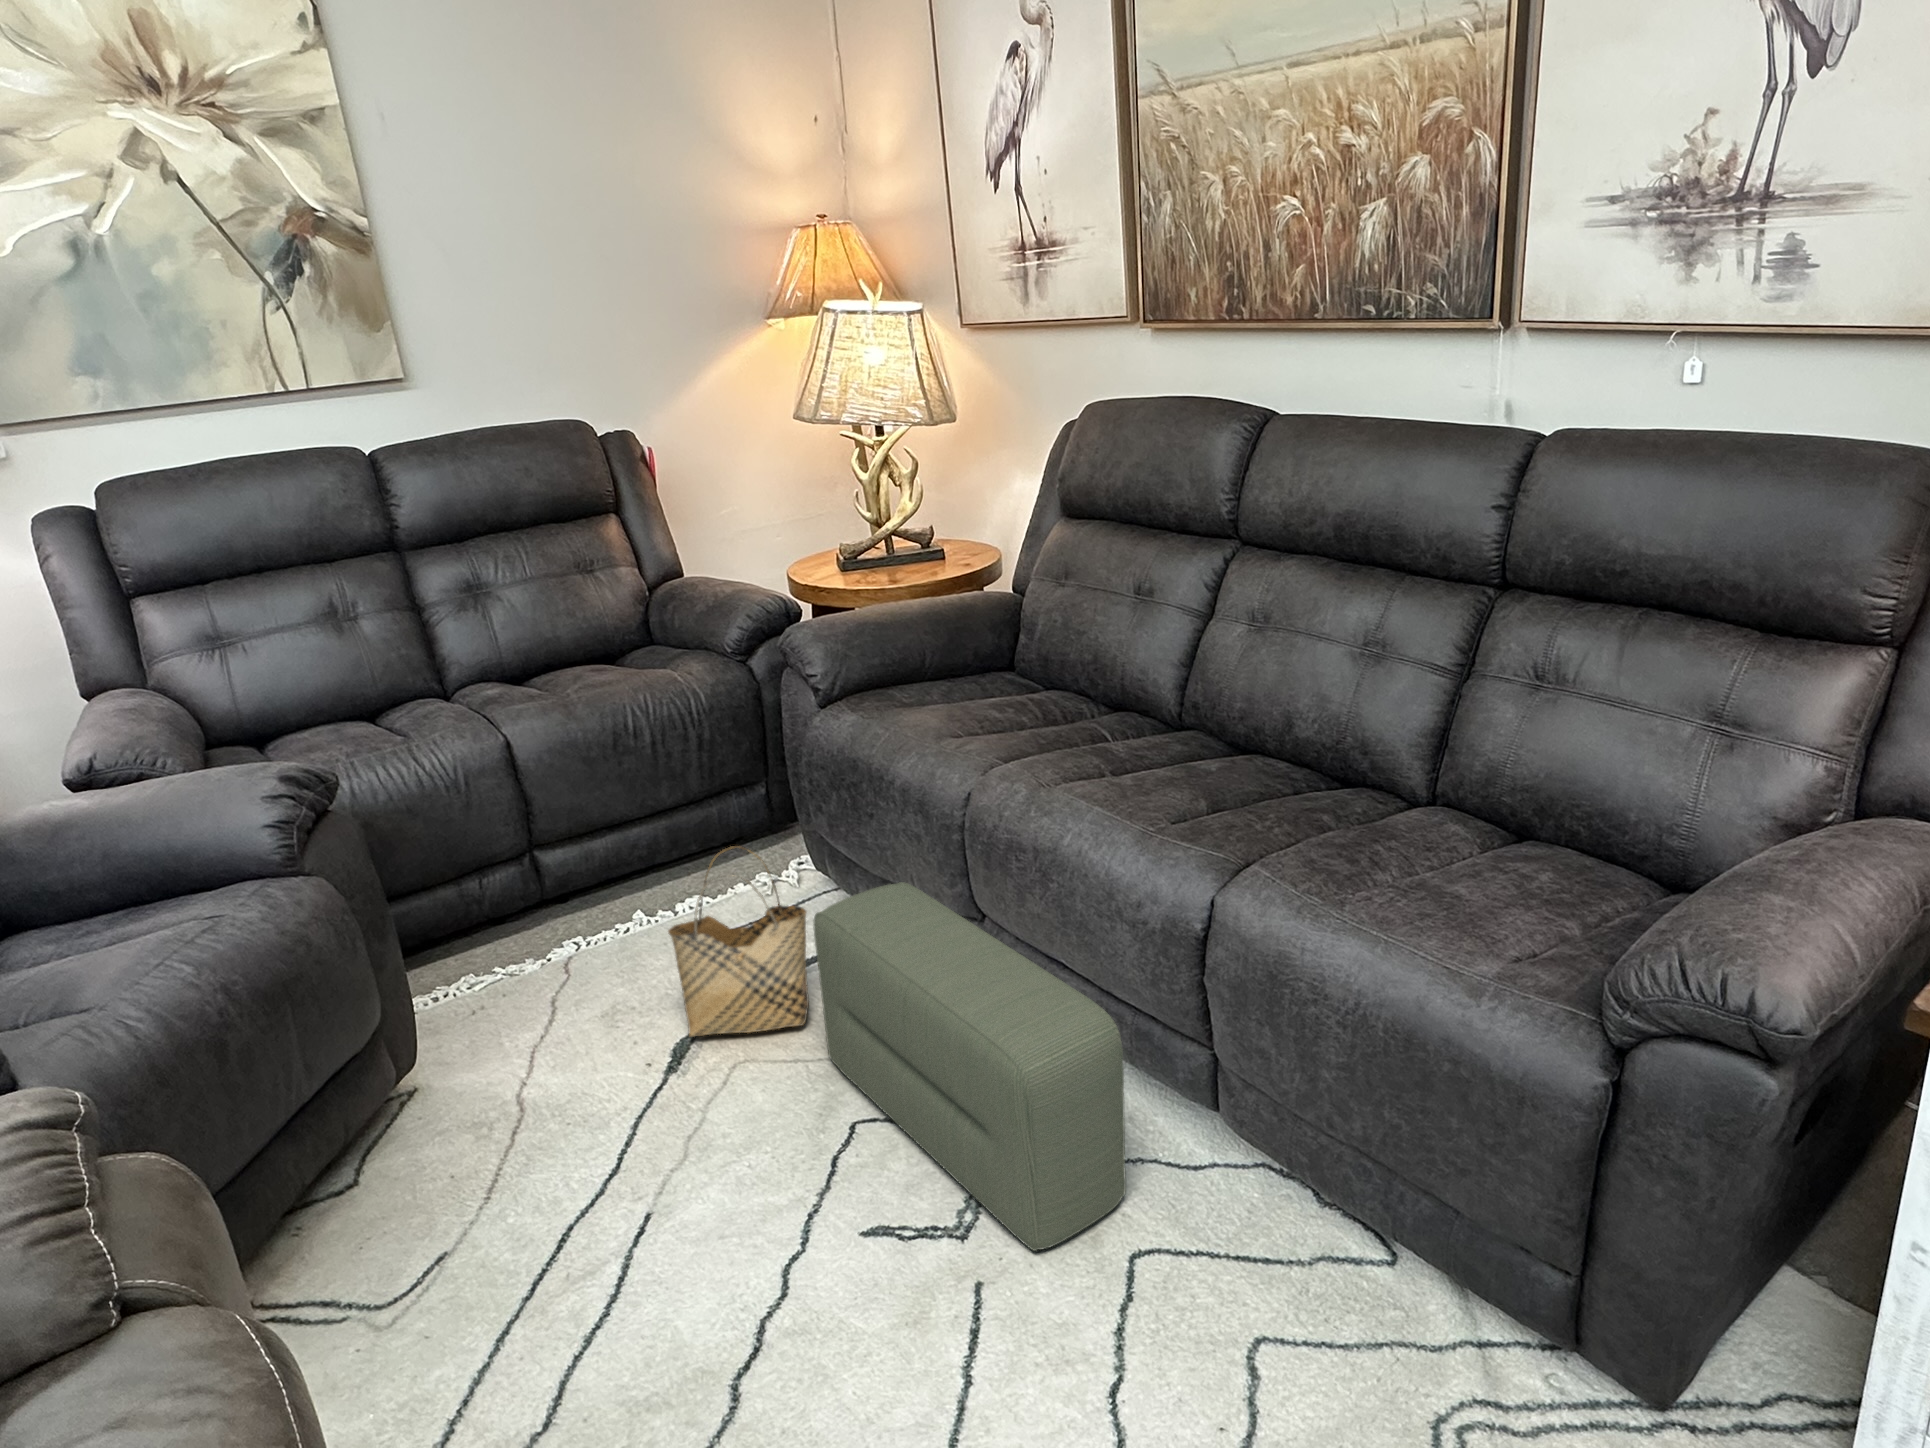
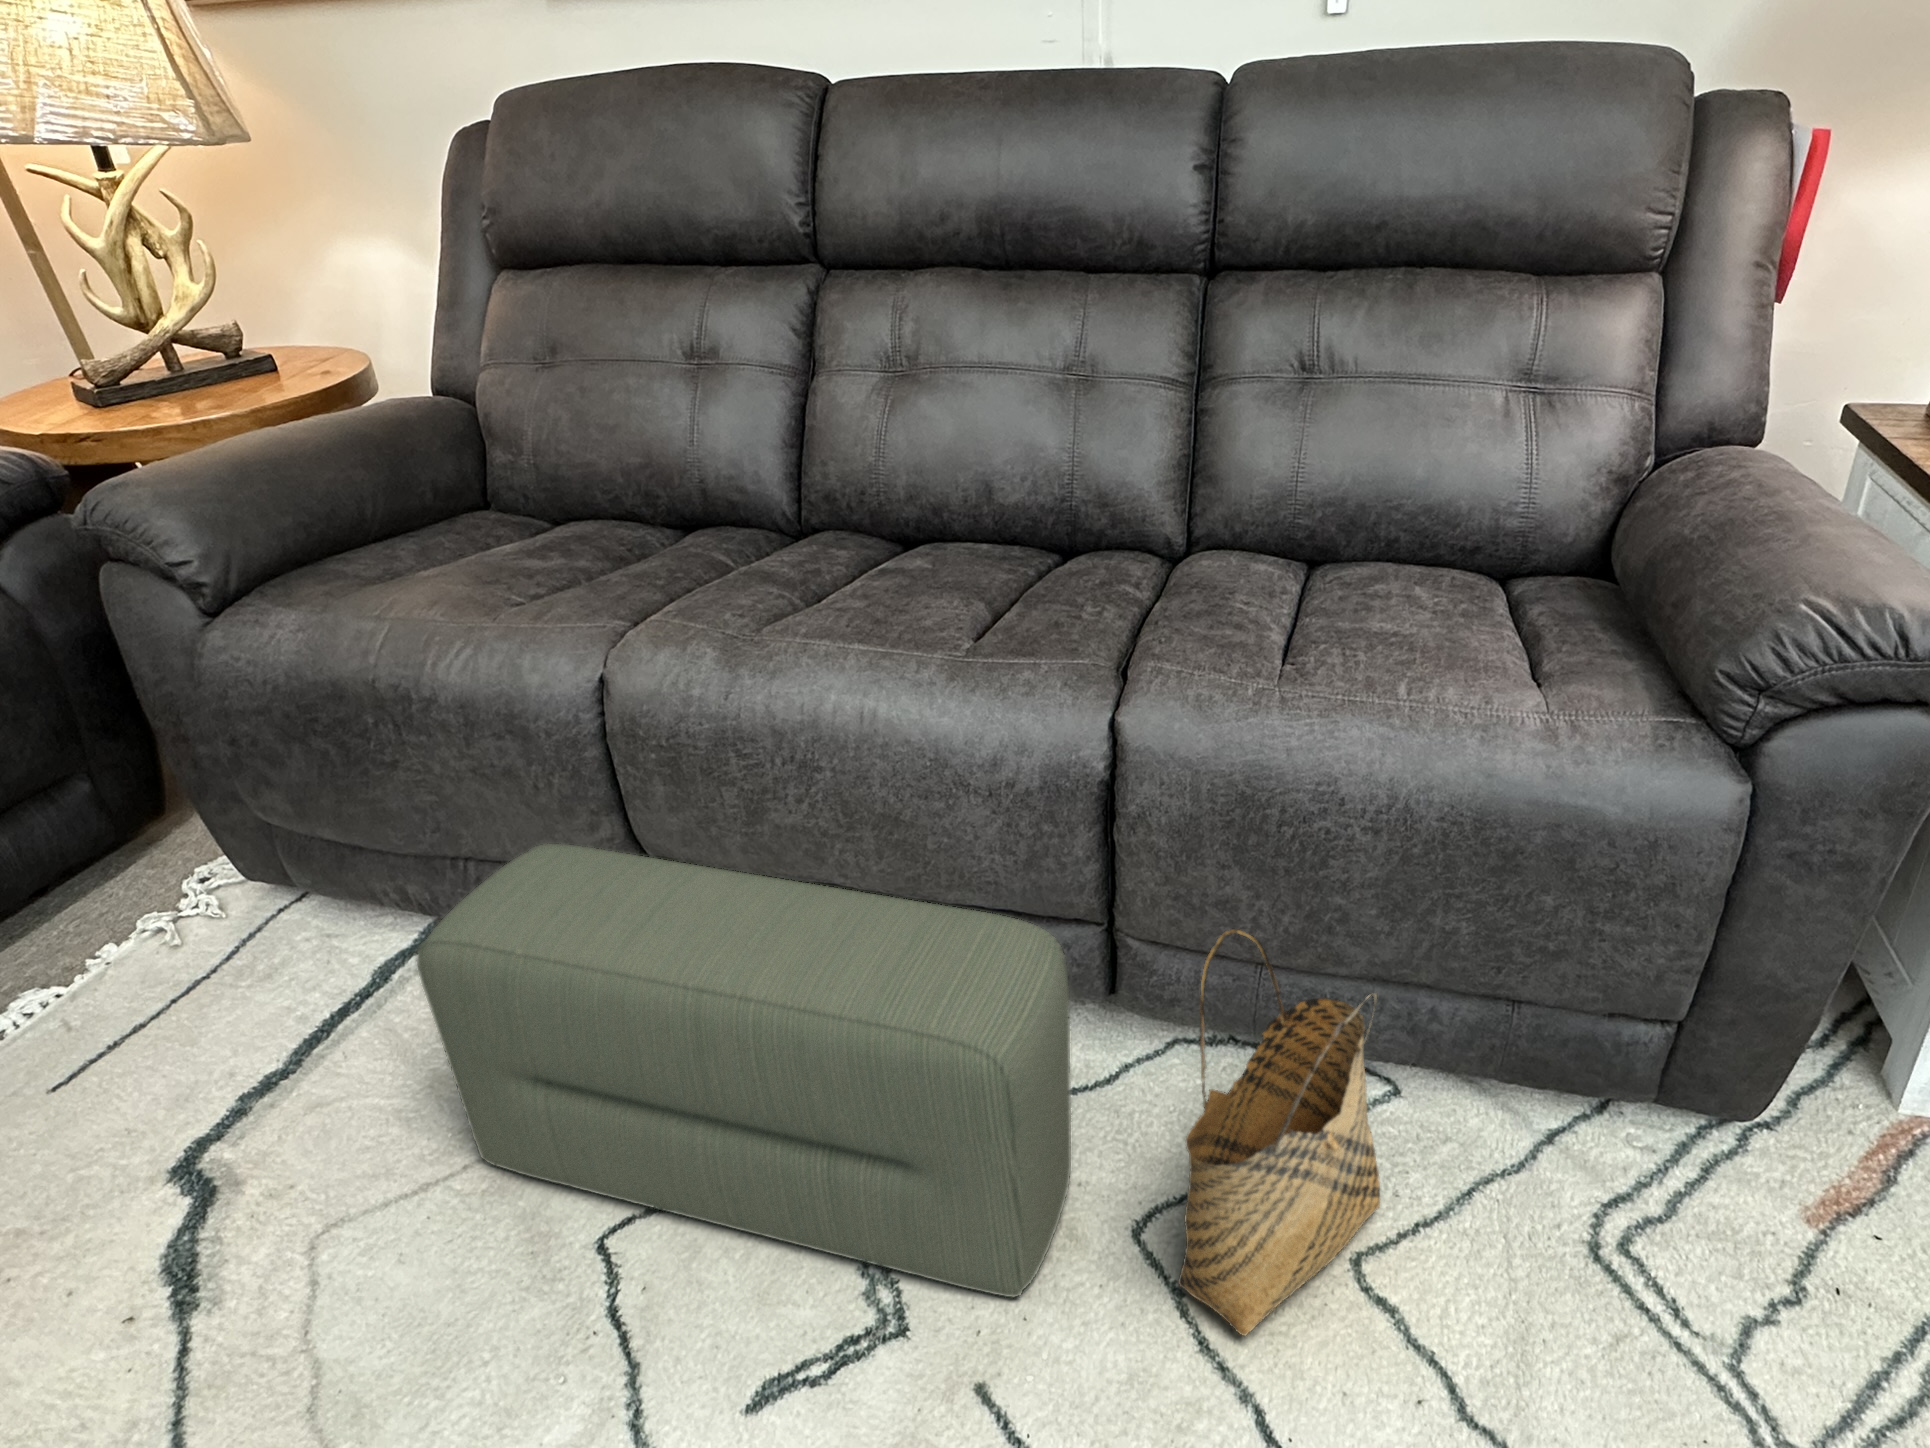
woven basket: present [668,846,809,1037] -> present [1178,929,1380,1336]

